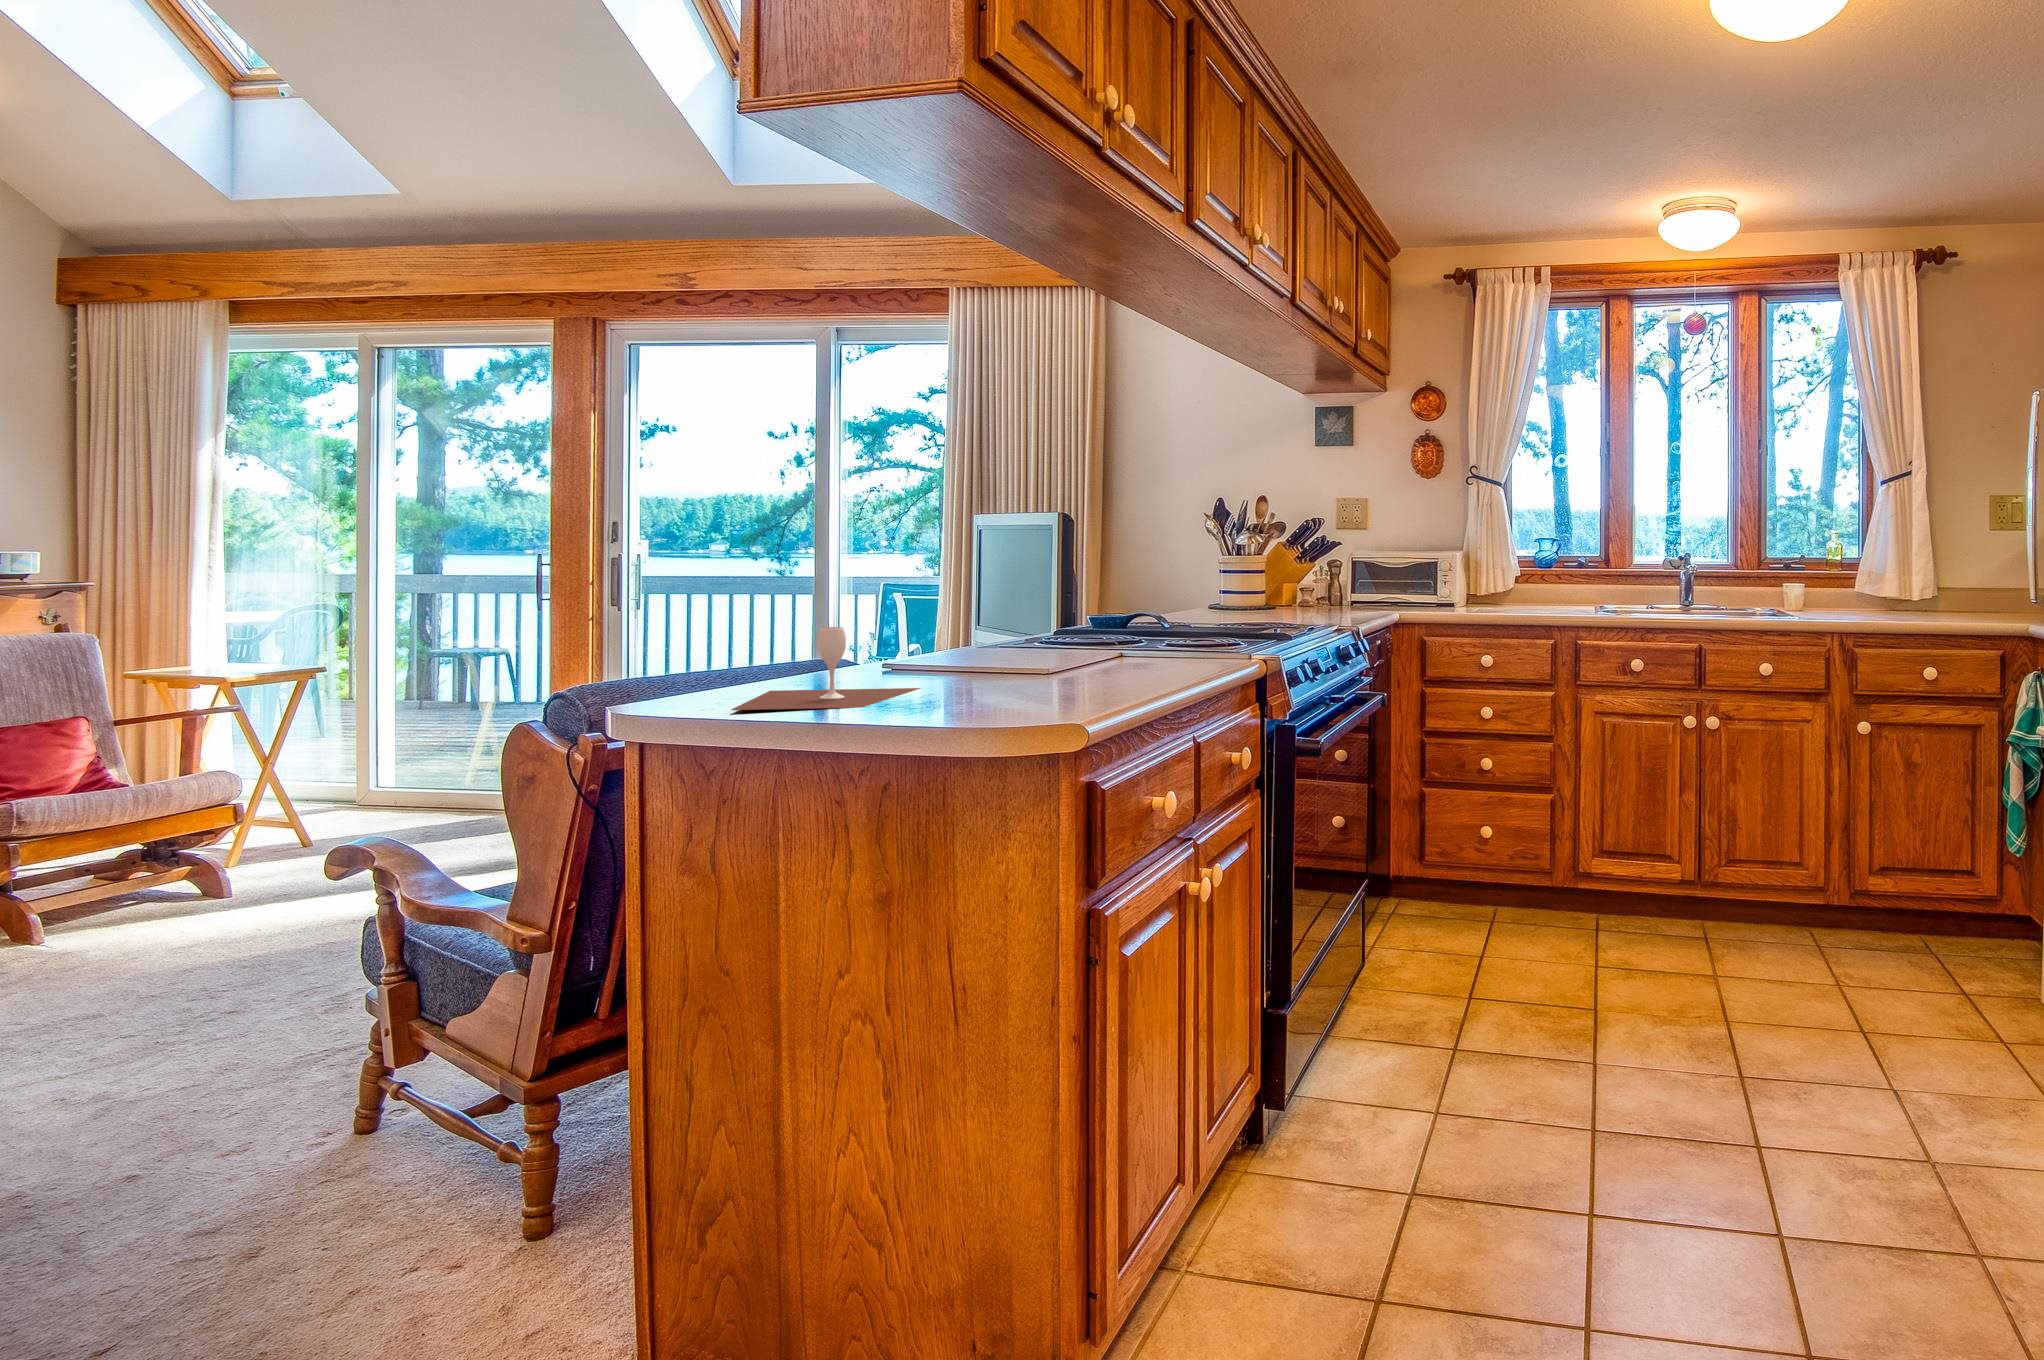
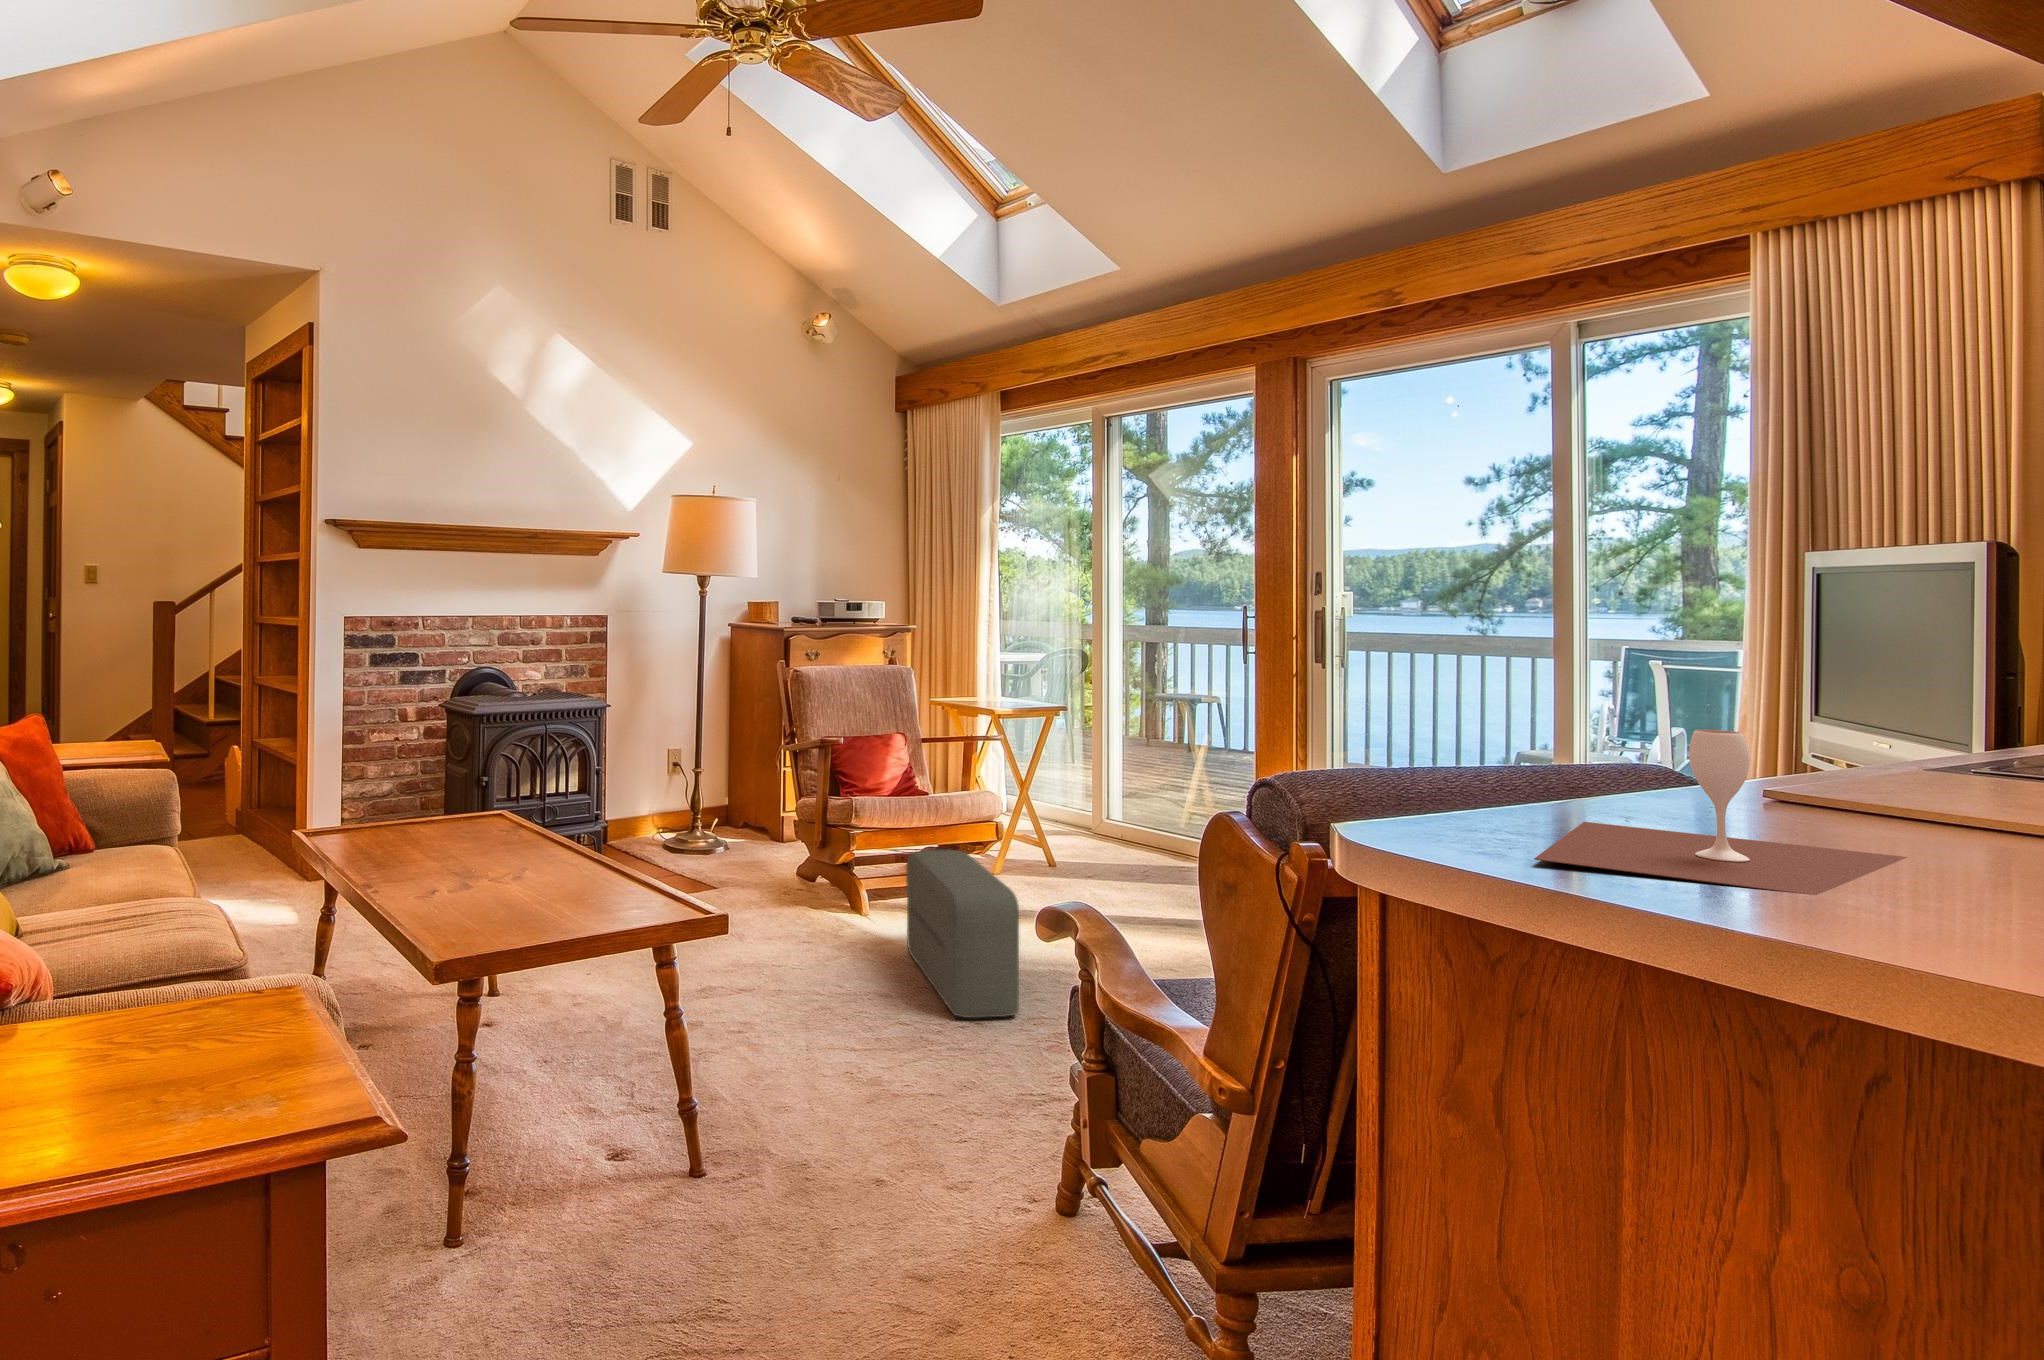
pouf: none [113,840,282,1015] -> present [906,850,1019,1018]

